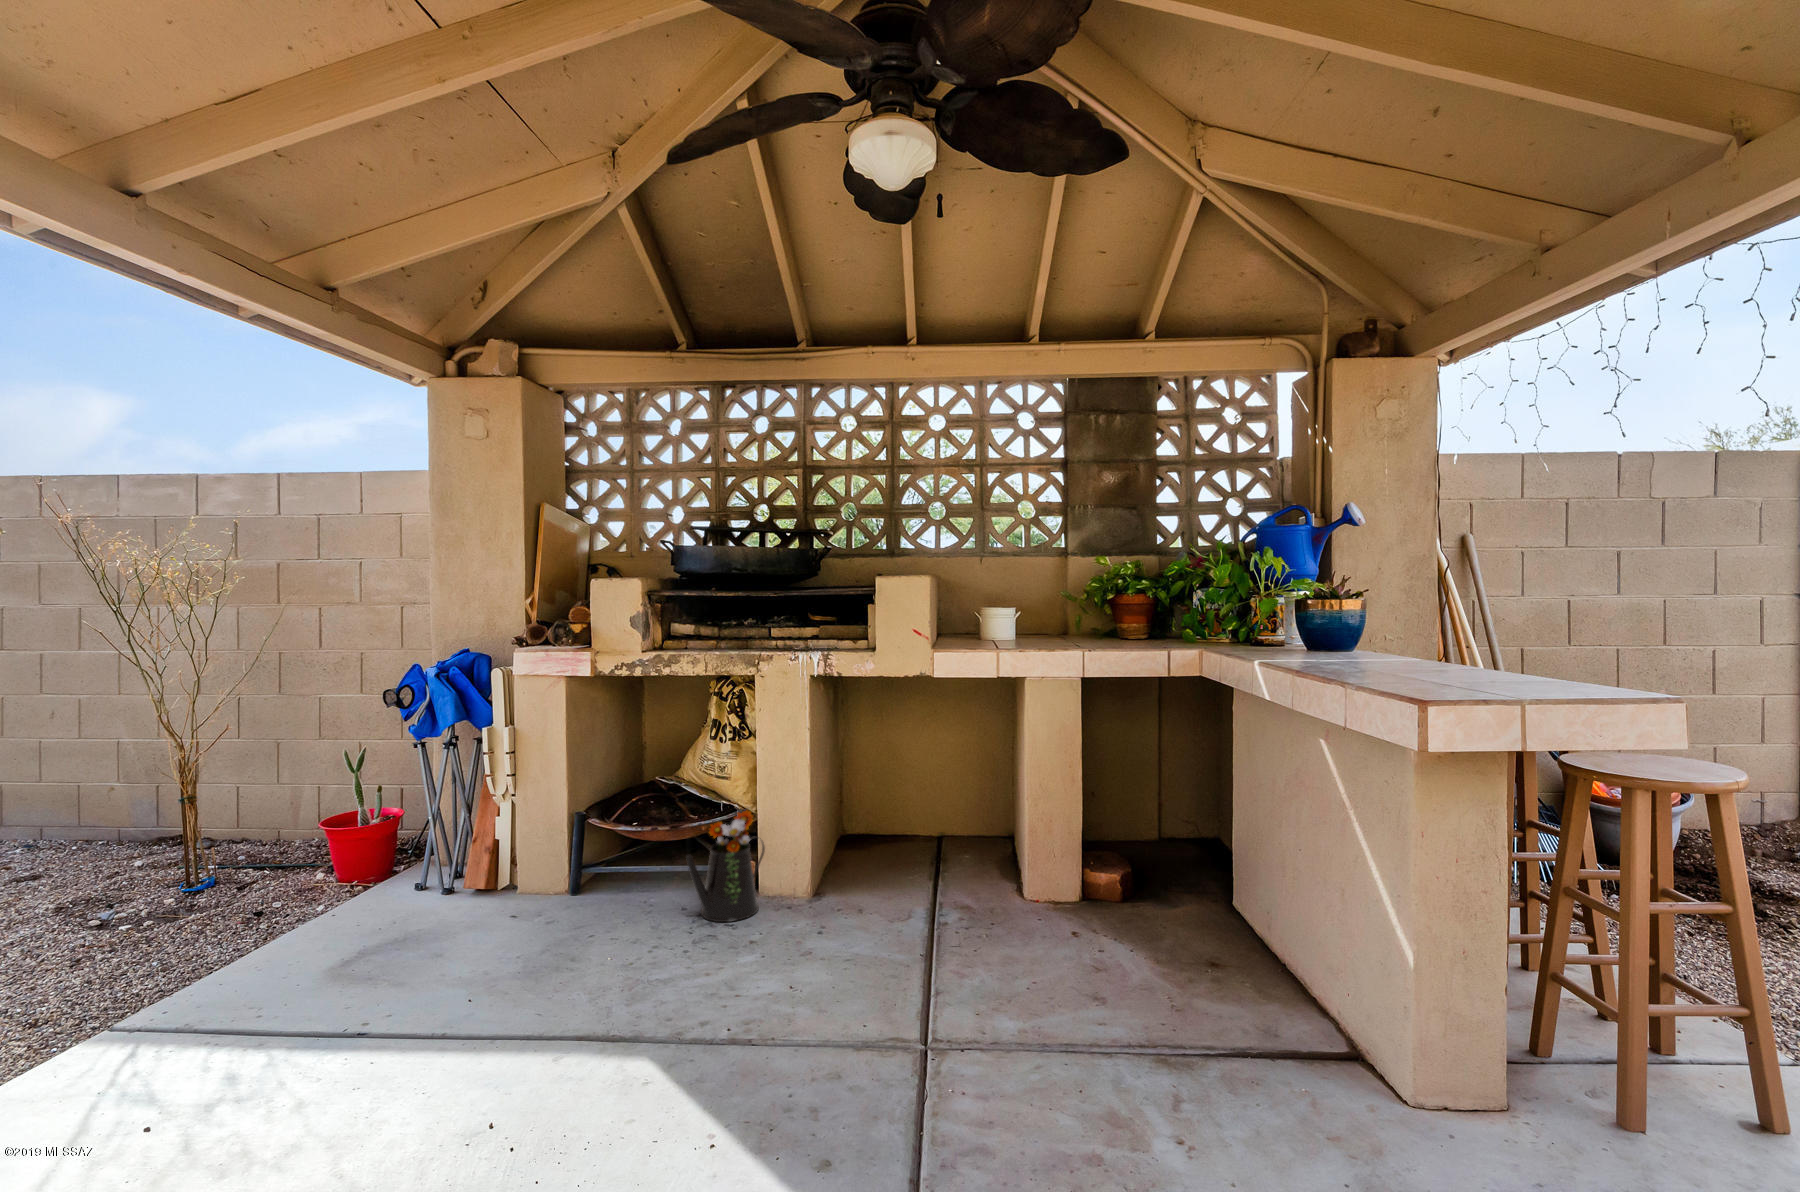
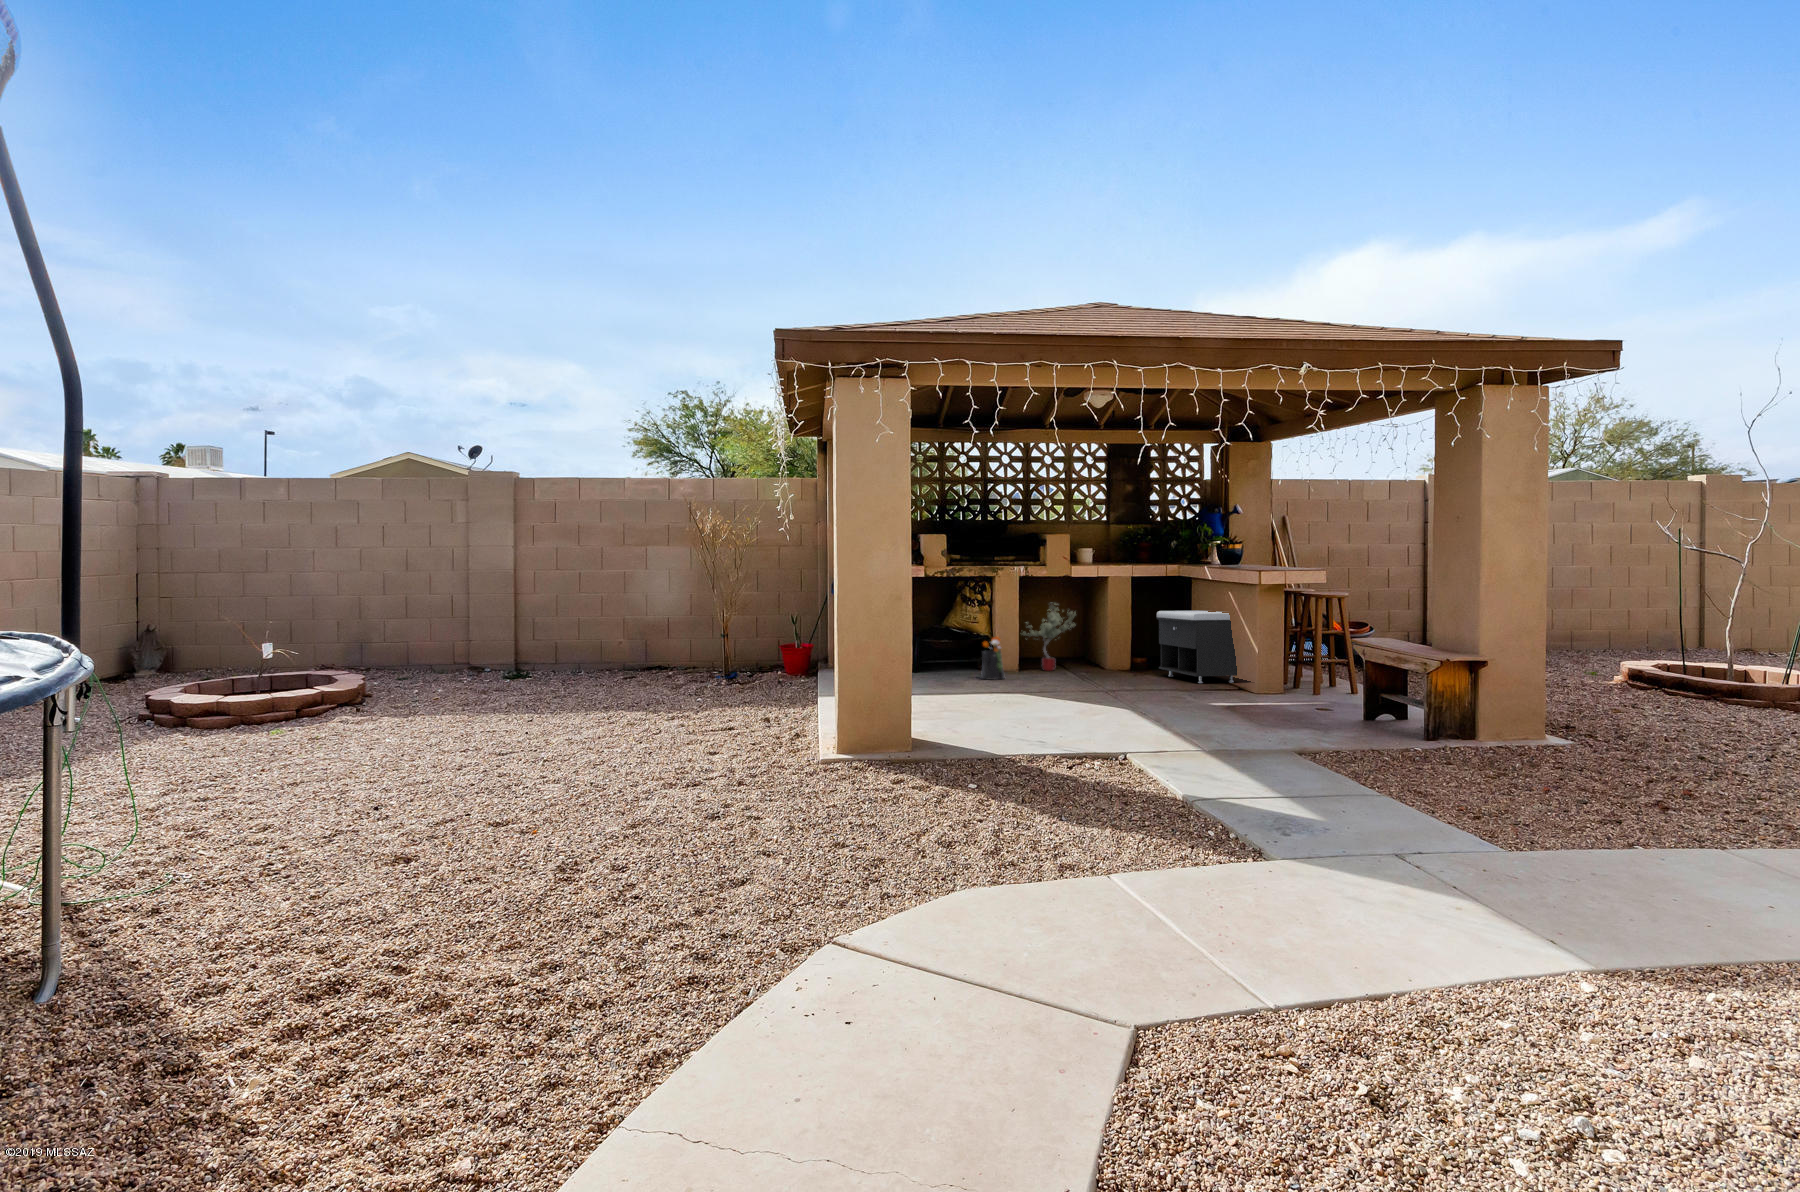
potted tree: none [866,713,982,859] -> present [1023,605,1075,671]
storage bench: none [1125,773,1377,1066] -> present [1157,611,1237,683]

